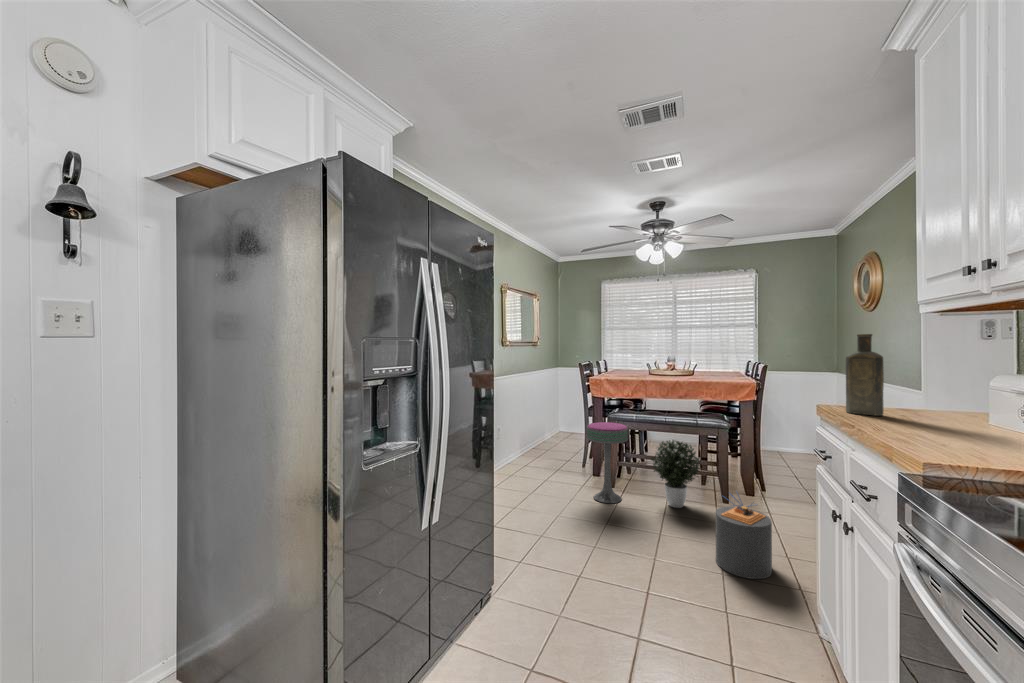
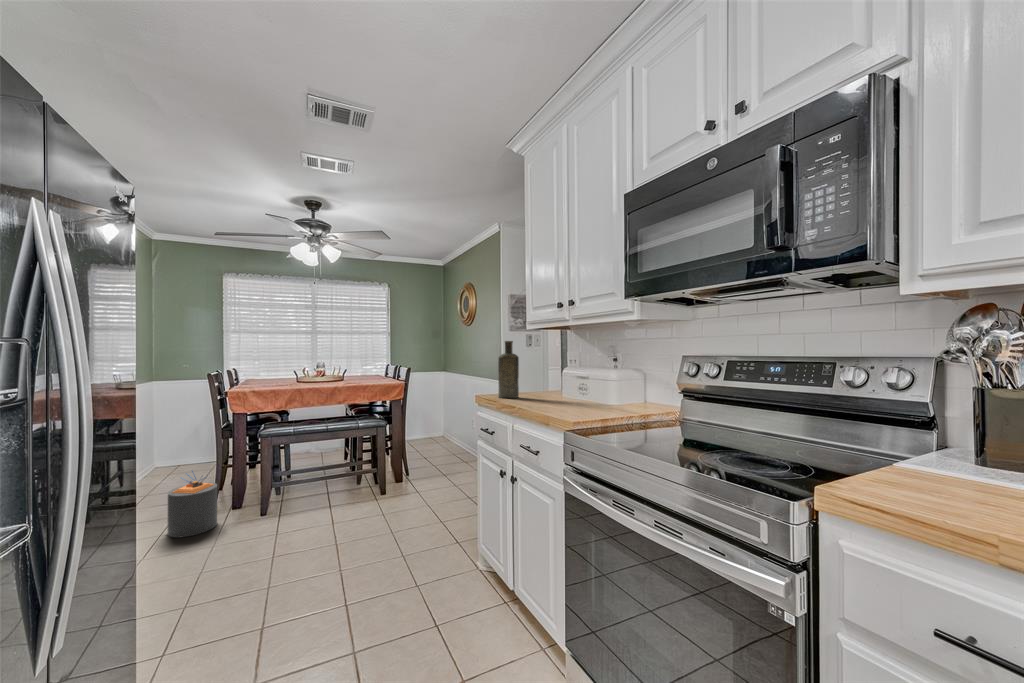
bar stool: present [587,422,628,503] -> none [231,439,285,535]
potted plant: present [651,440,700,508] -> none [312,445,363,514]
trash can: present [716,493,772,579] -> present [167,471,217,537]

